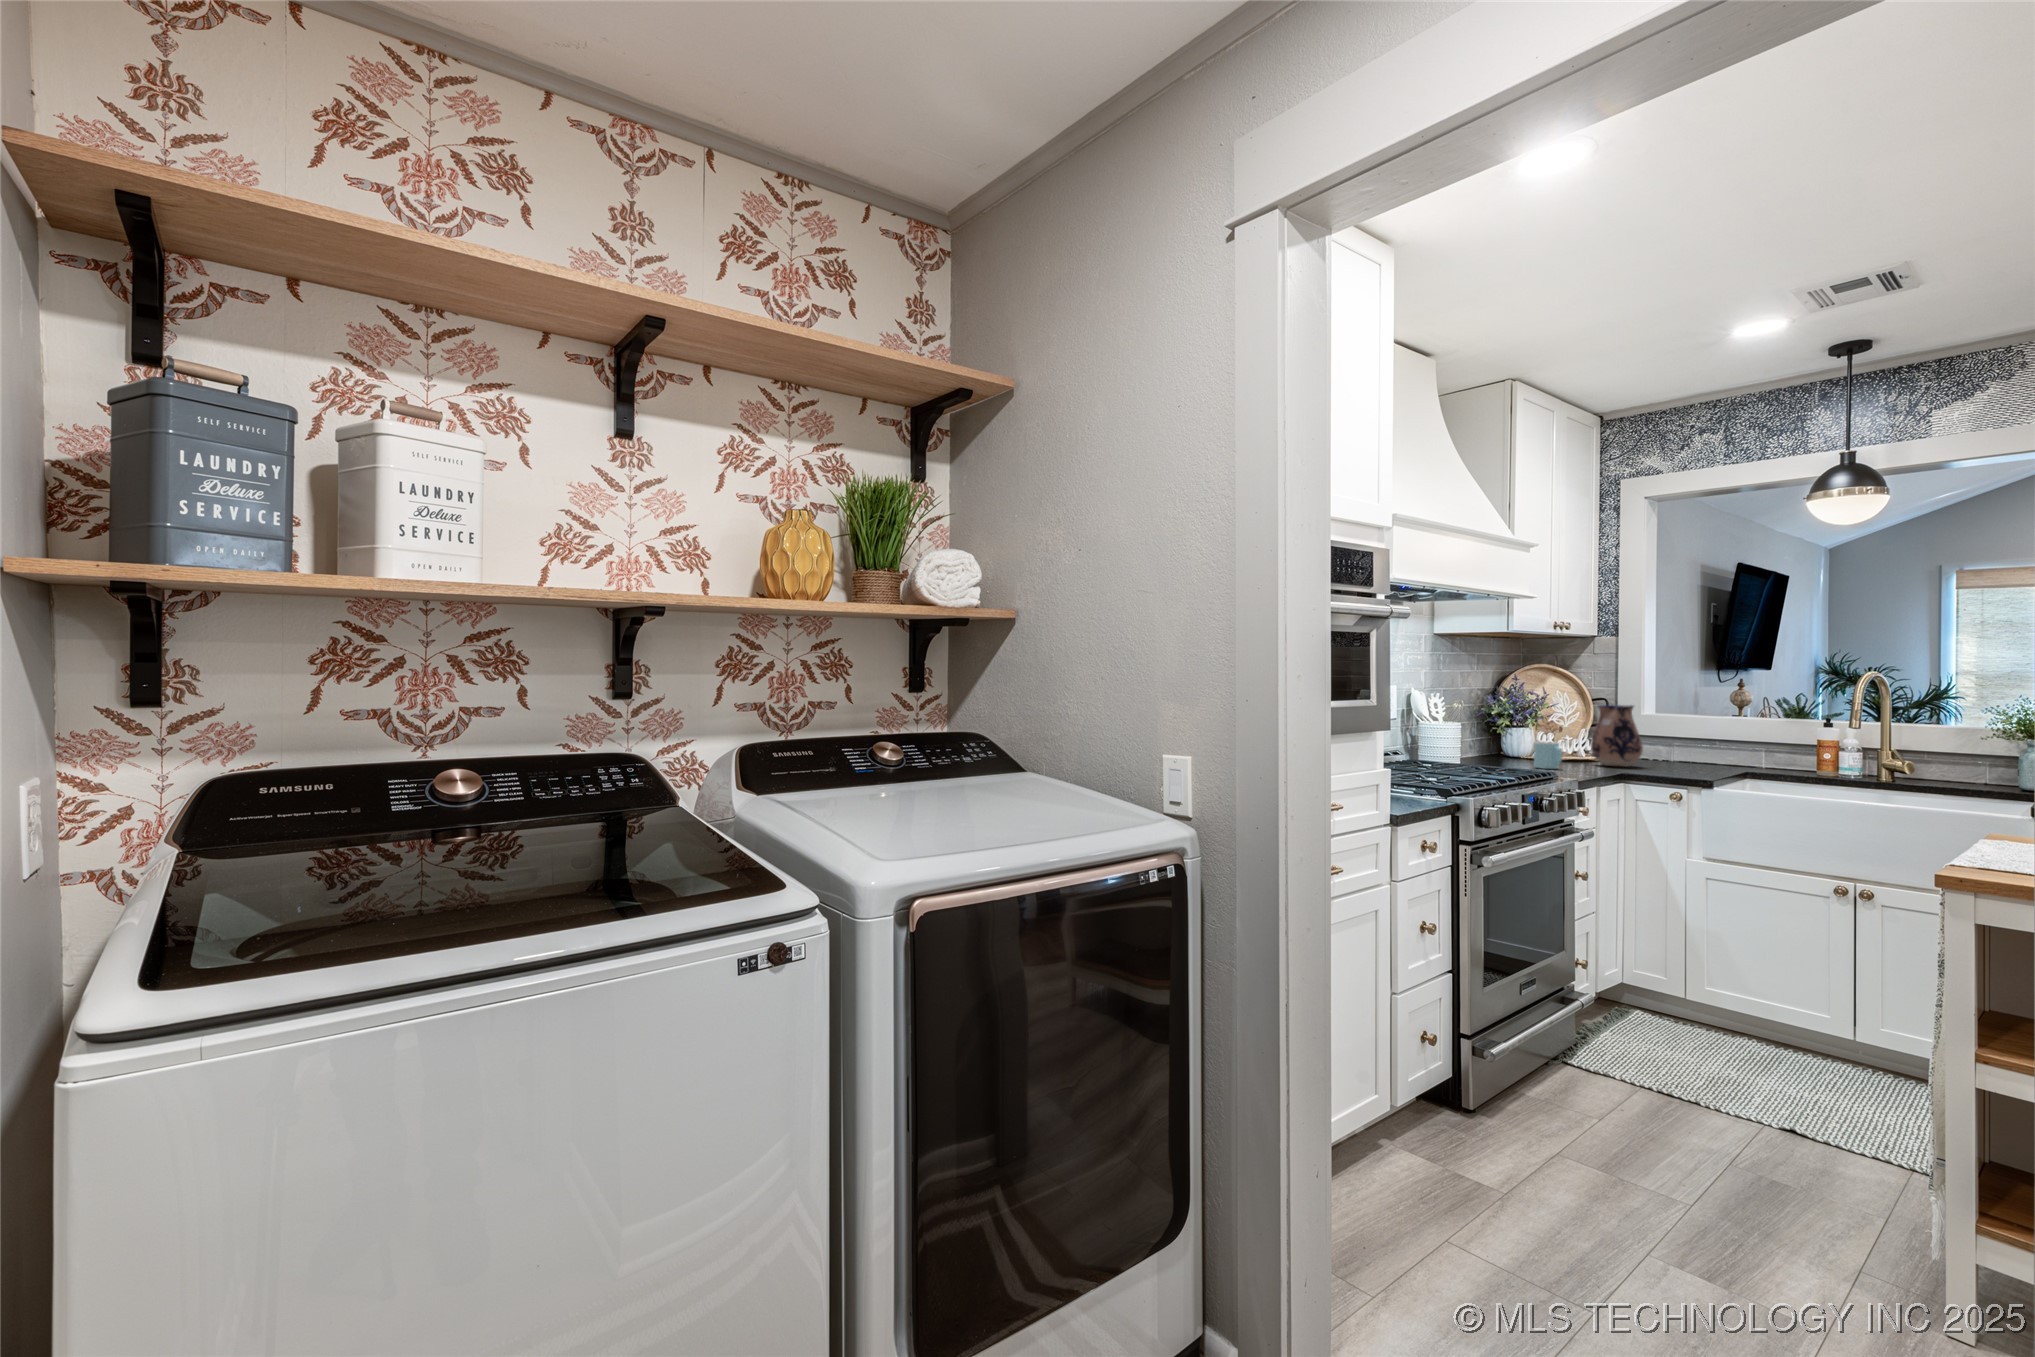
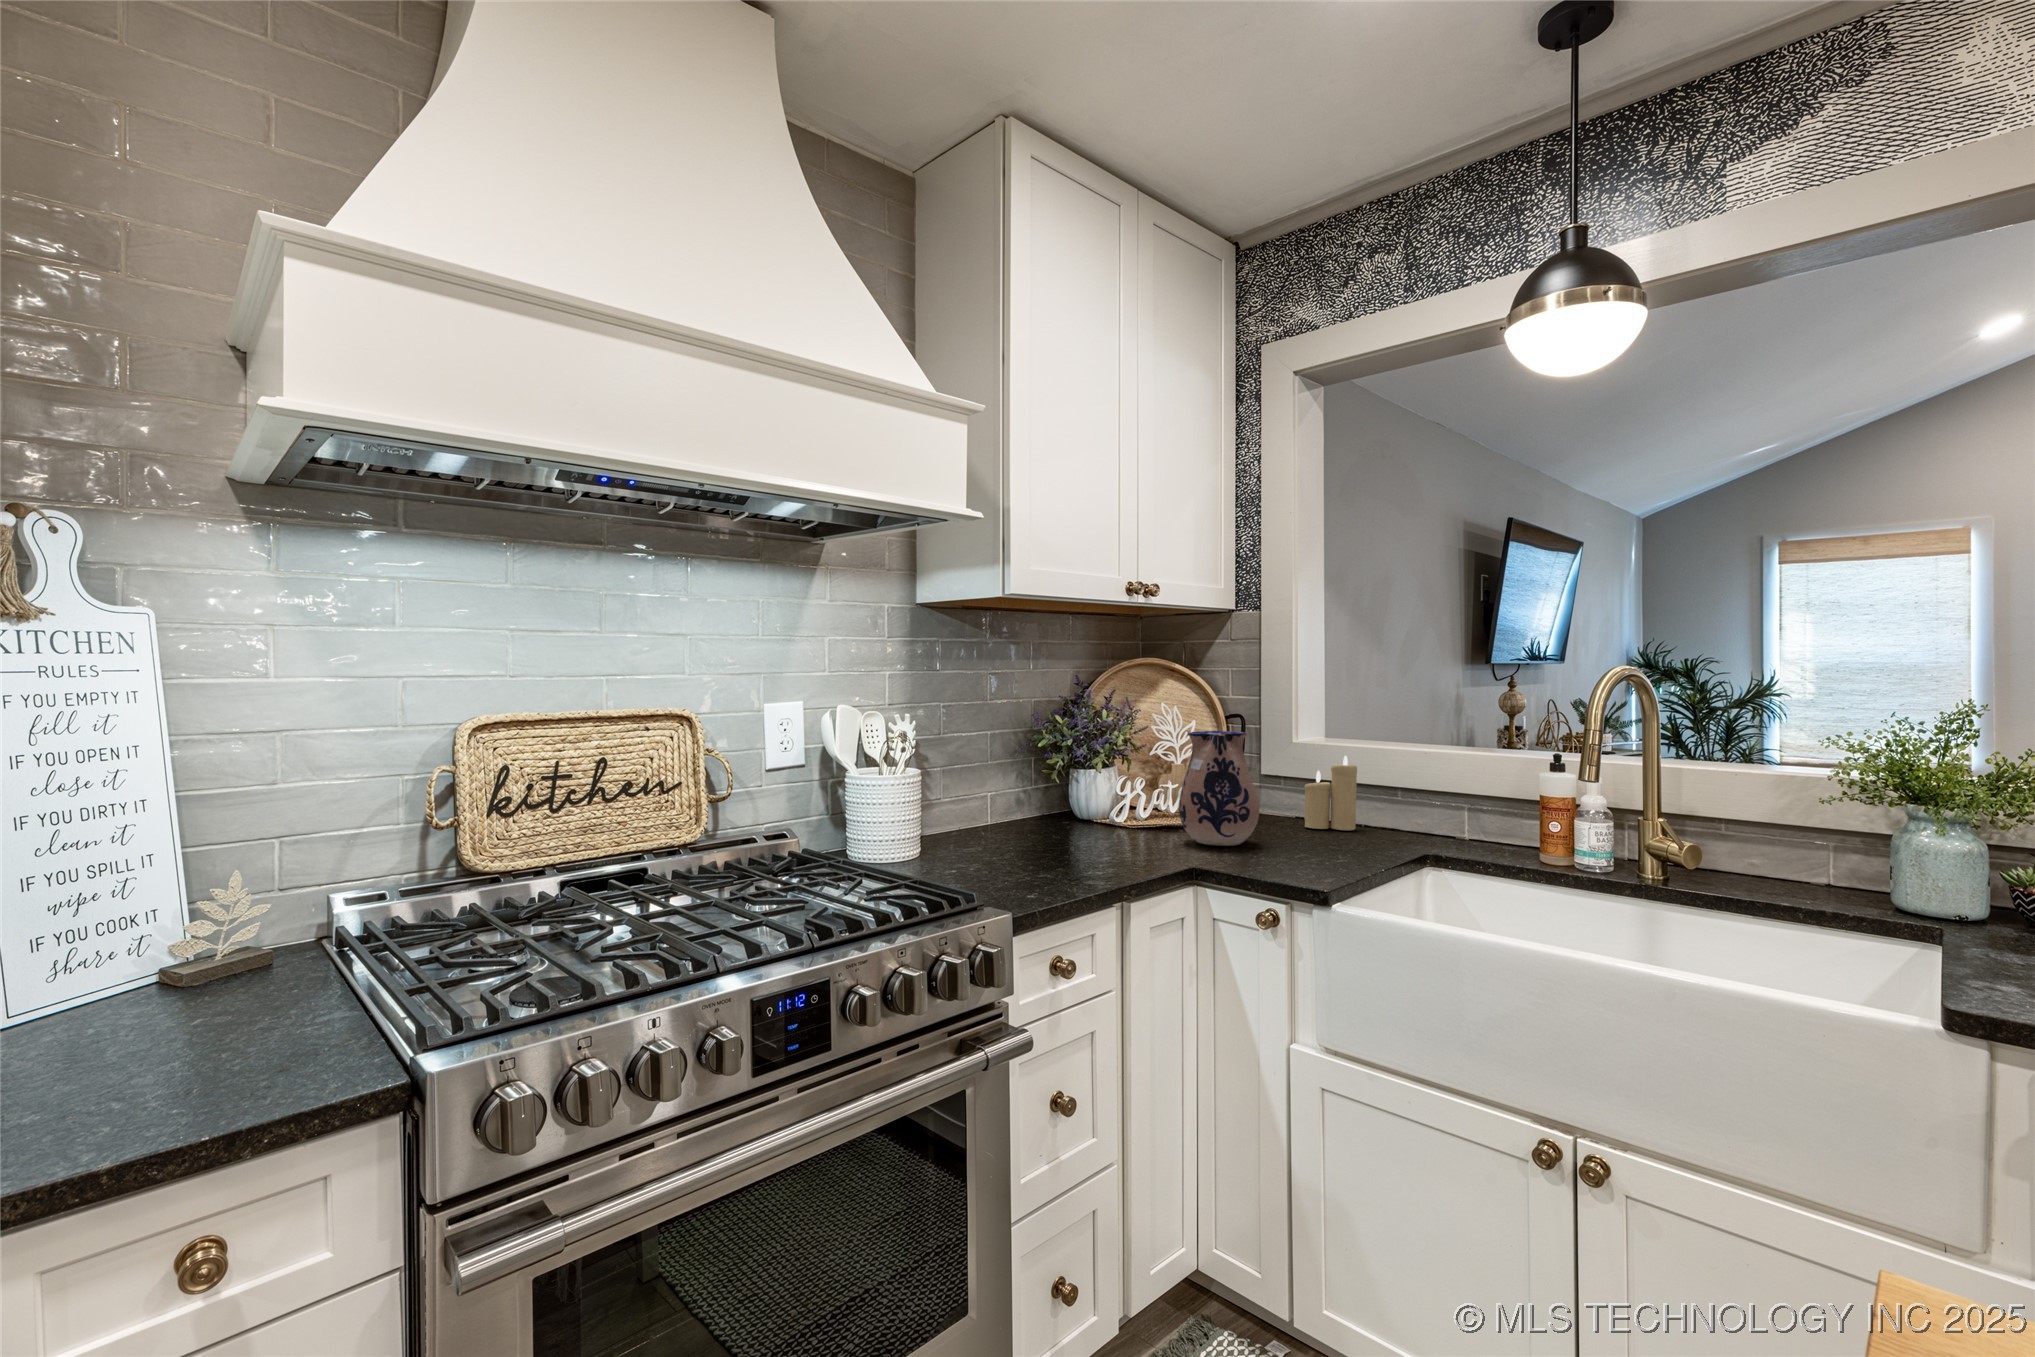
candle: none [1654,721,1689,763] -> present [1304,756,1357,831]
mug: present [1534,741,1562,769] -> none [1057,803,1098,859]

